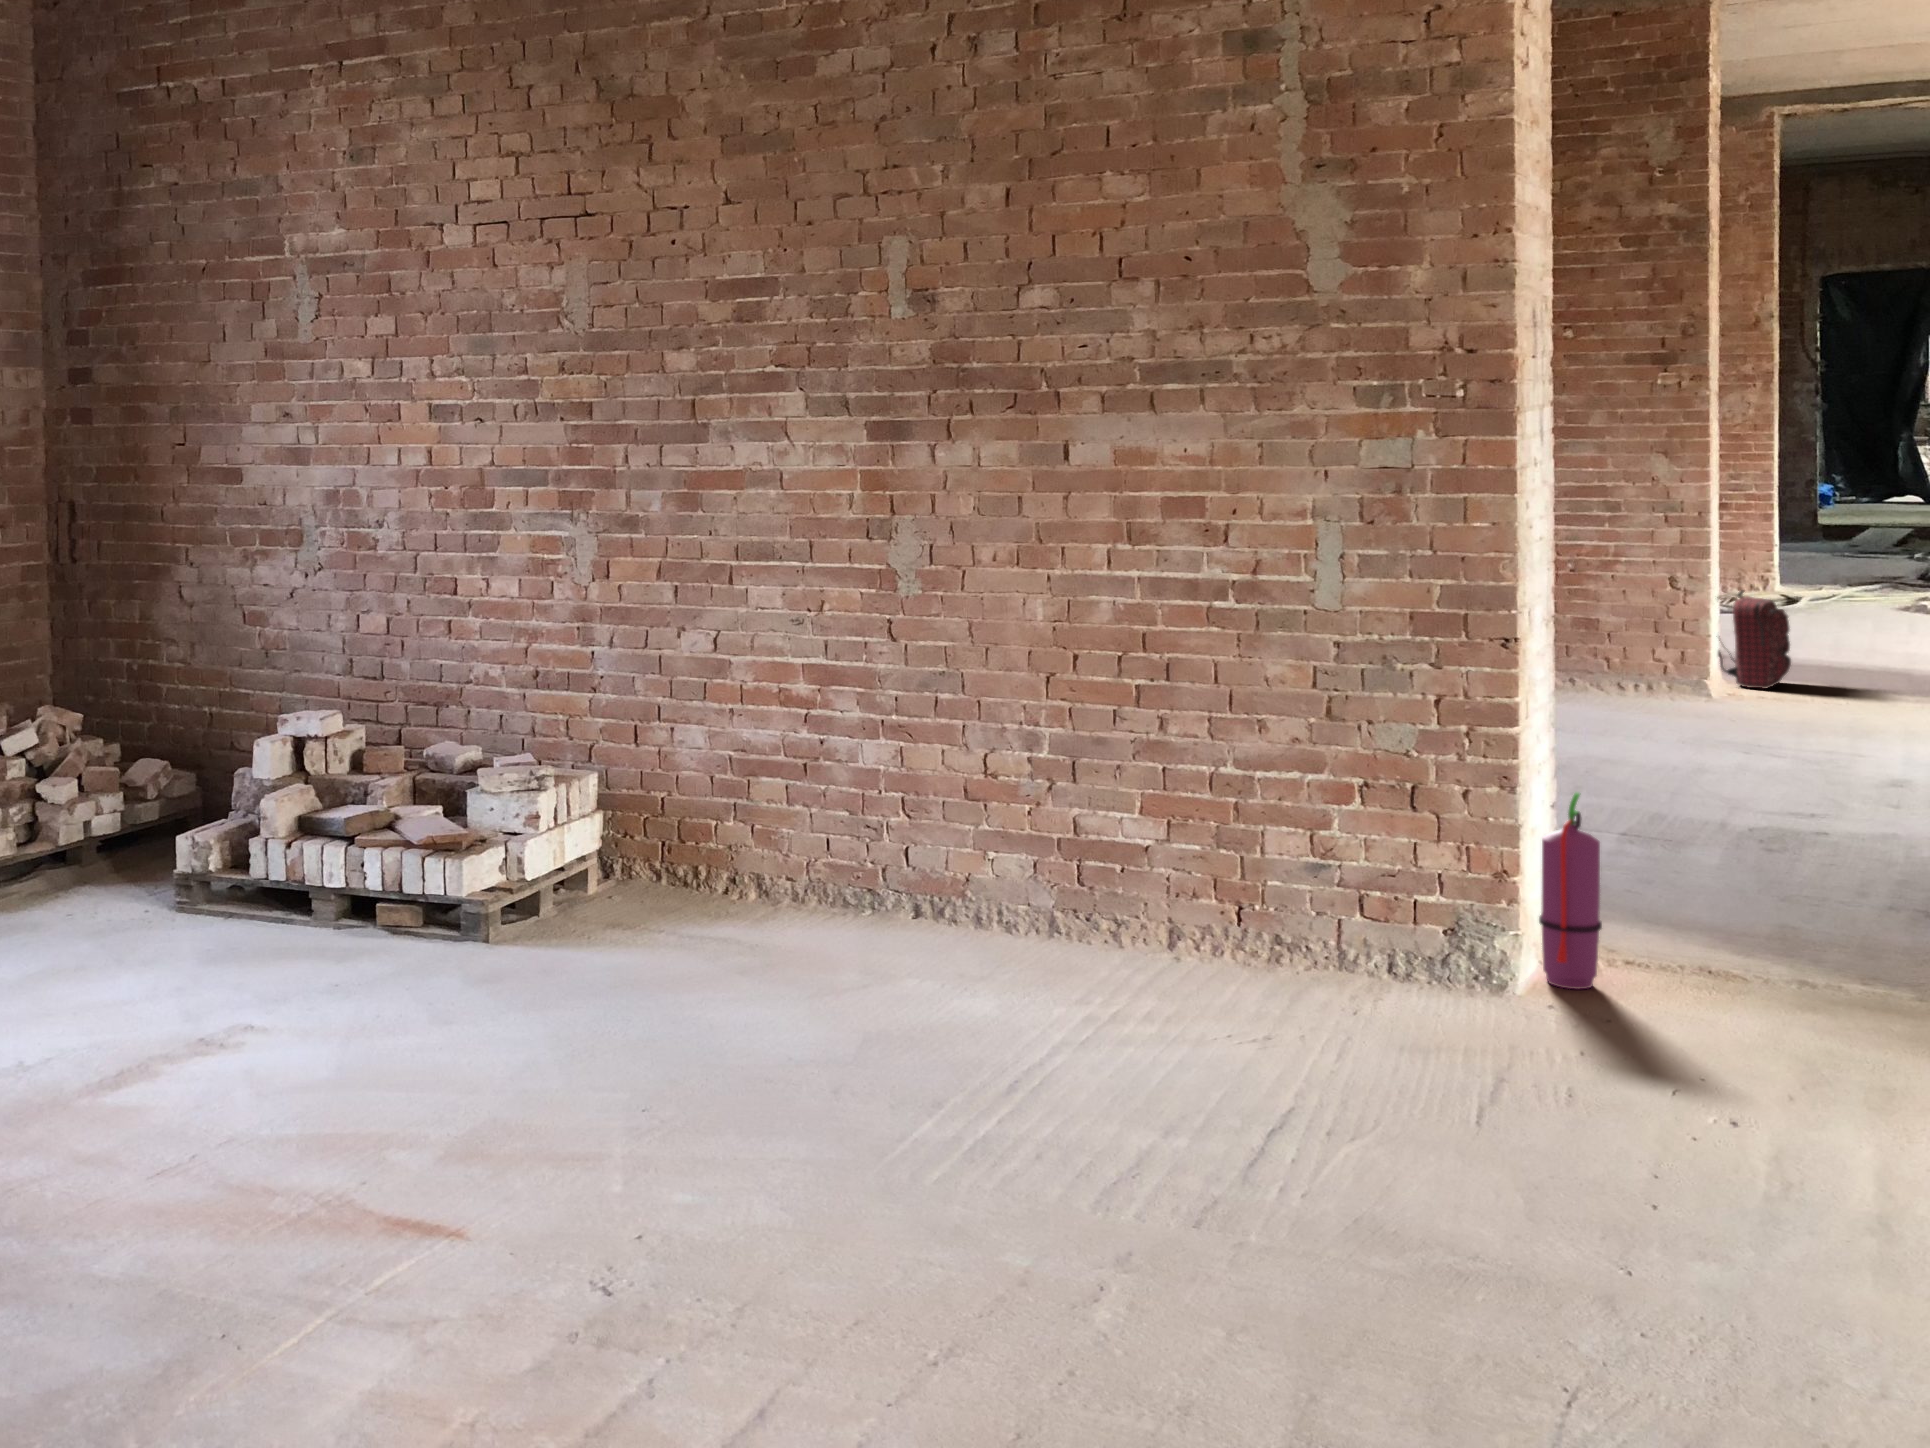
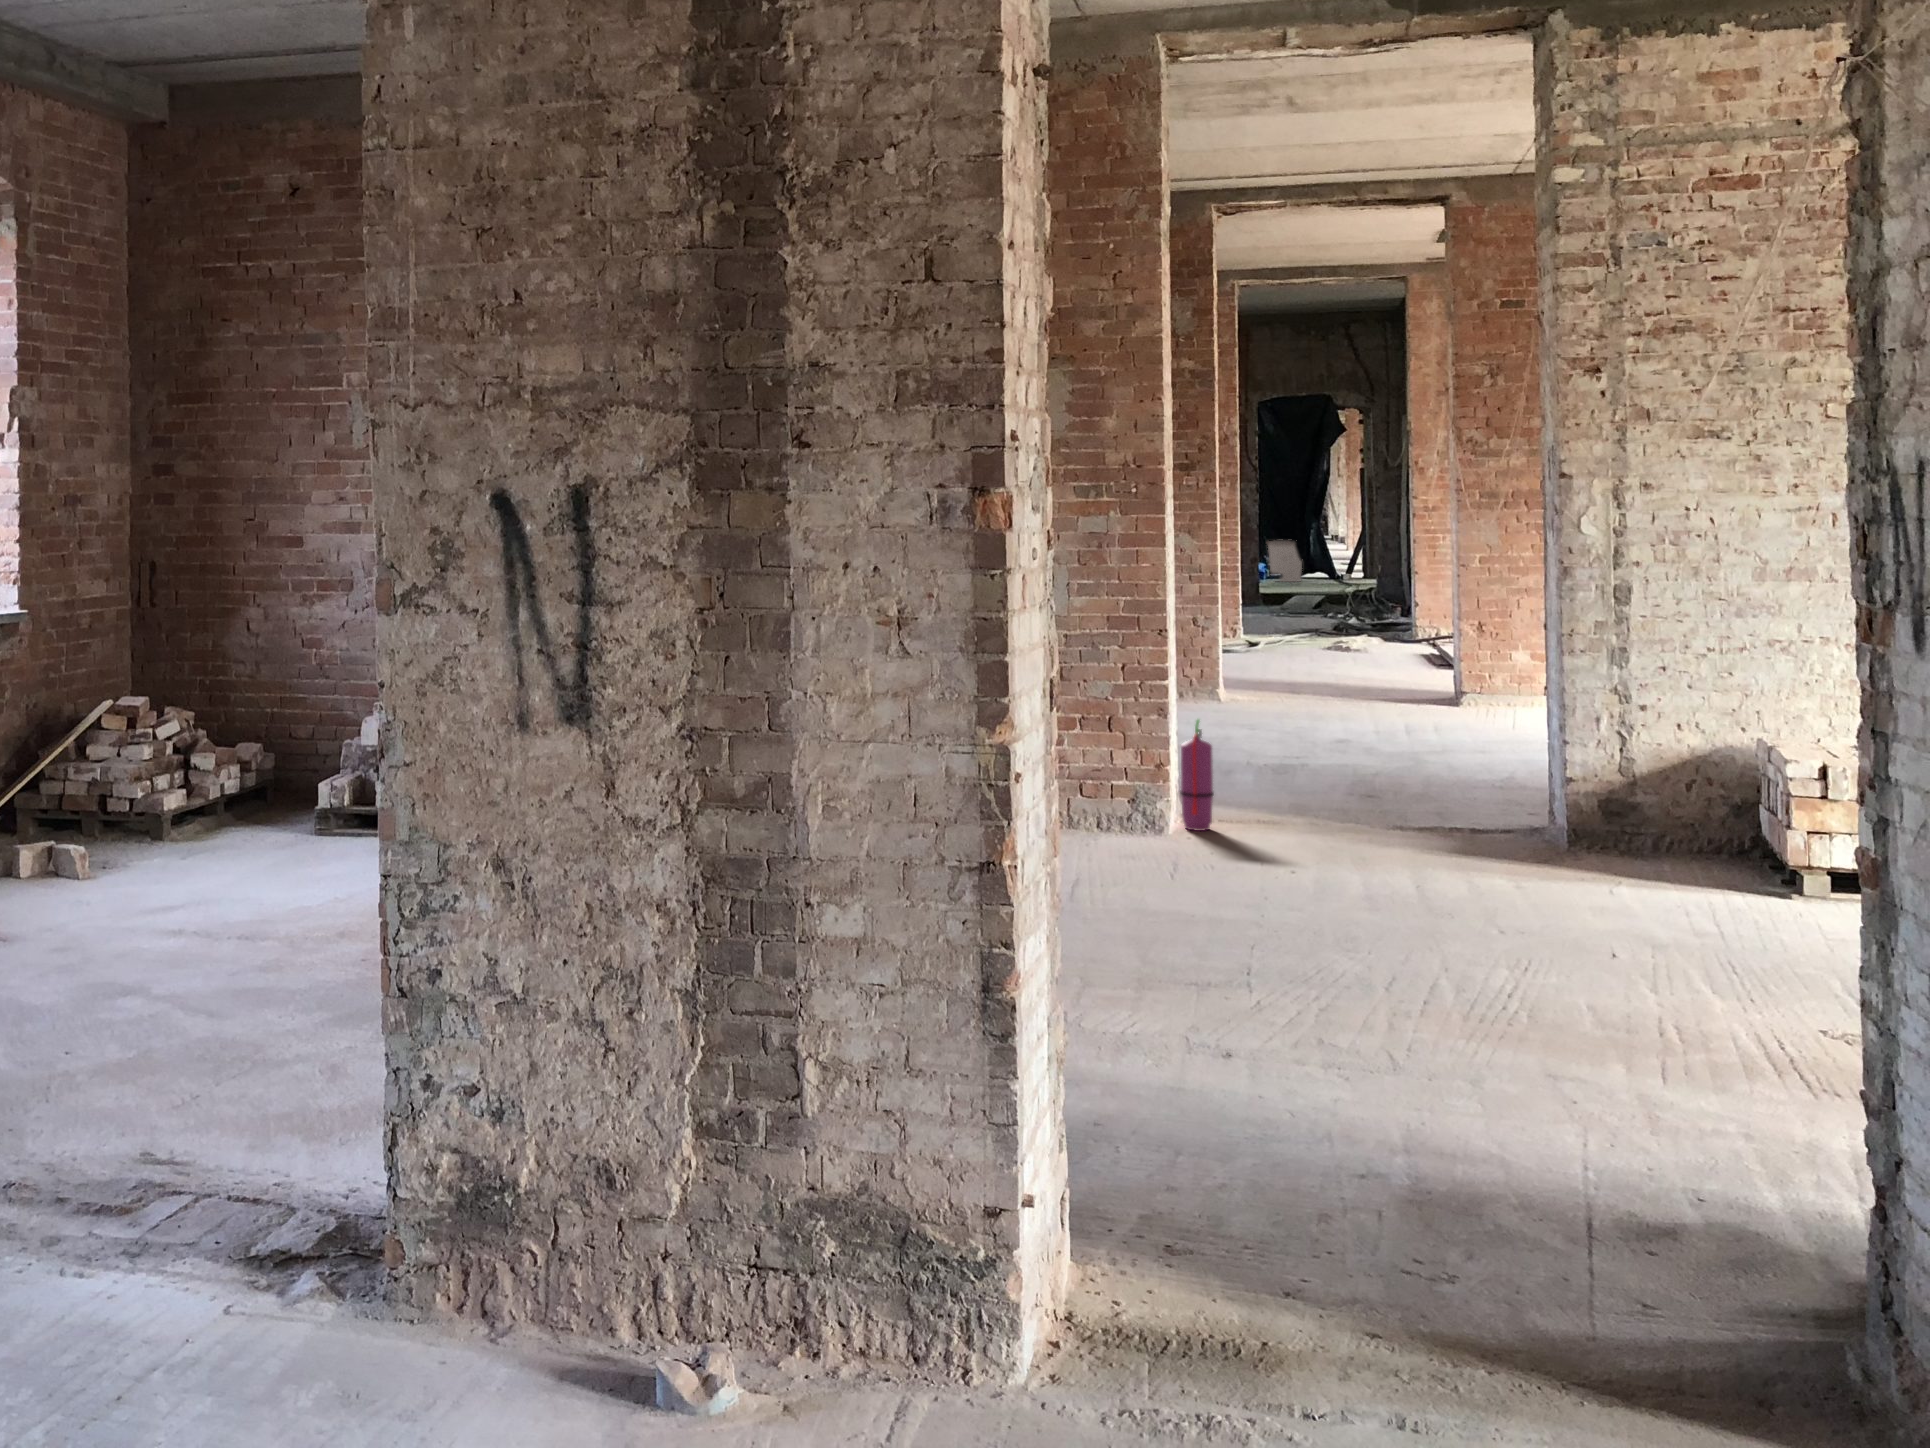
trash can: none [1839,452,1894,509] -> present [1267,541,1302,582]
backpack: present [1717,590,1791,688] -> none [1213,626,1268,693]

